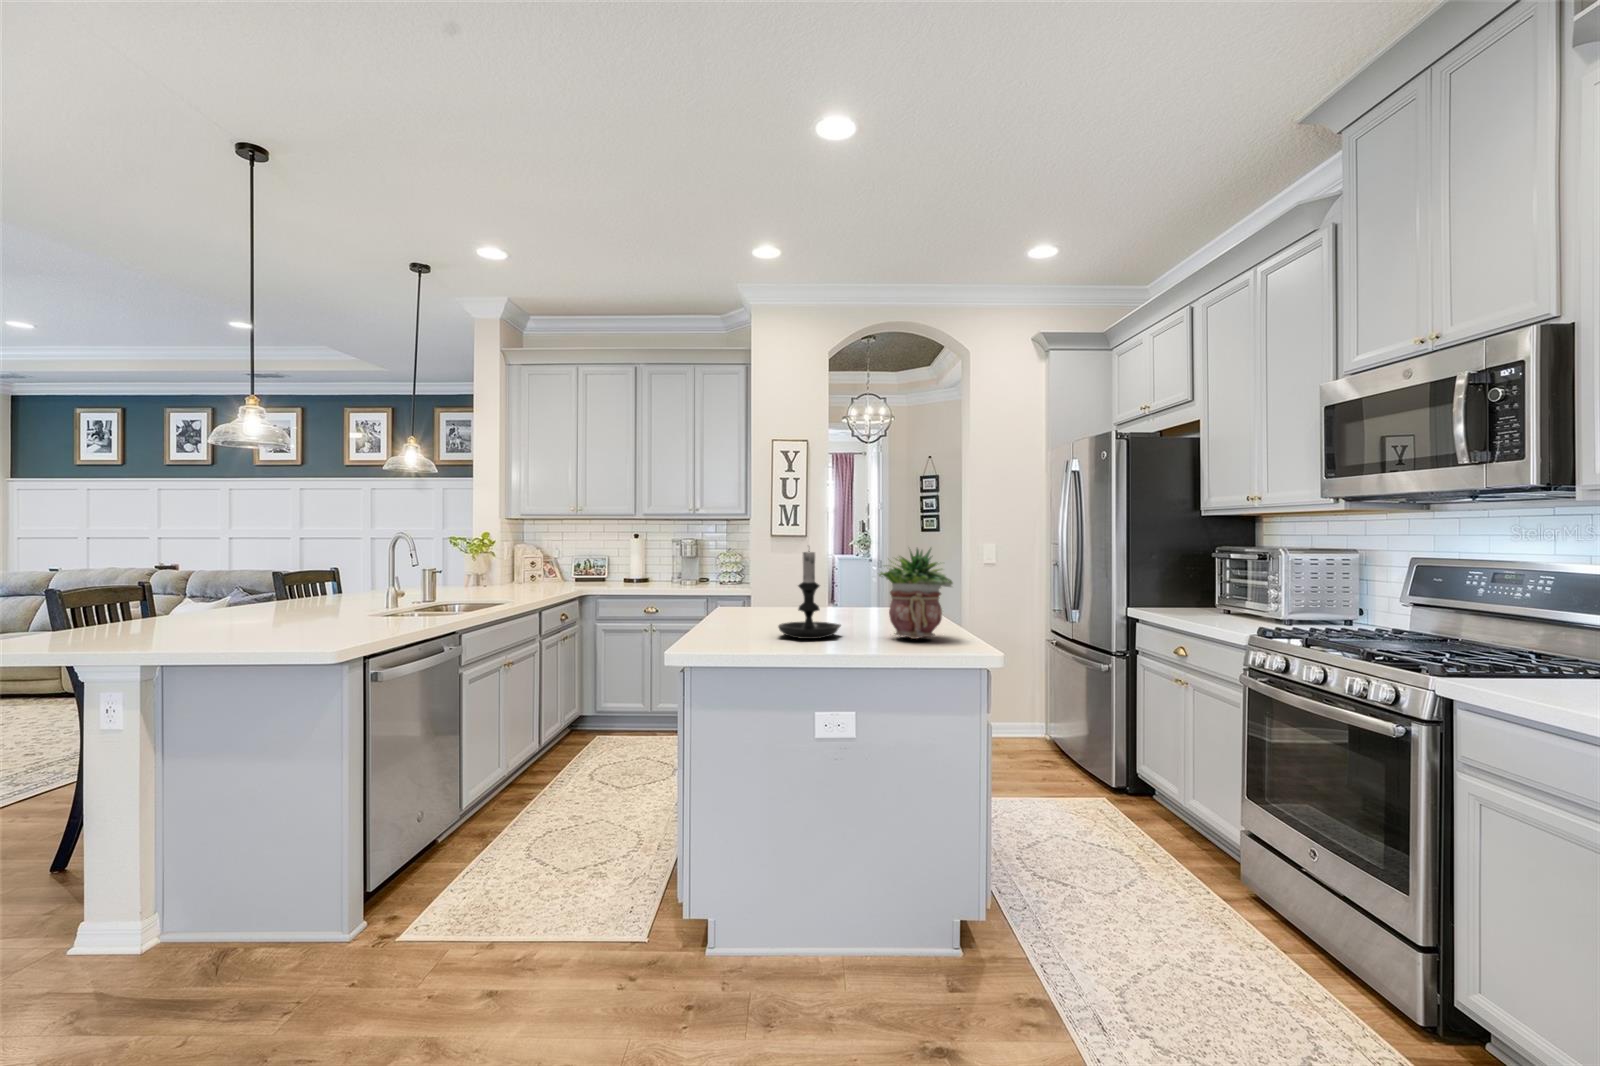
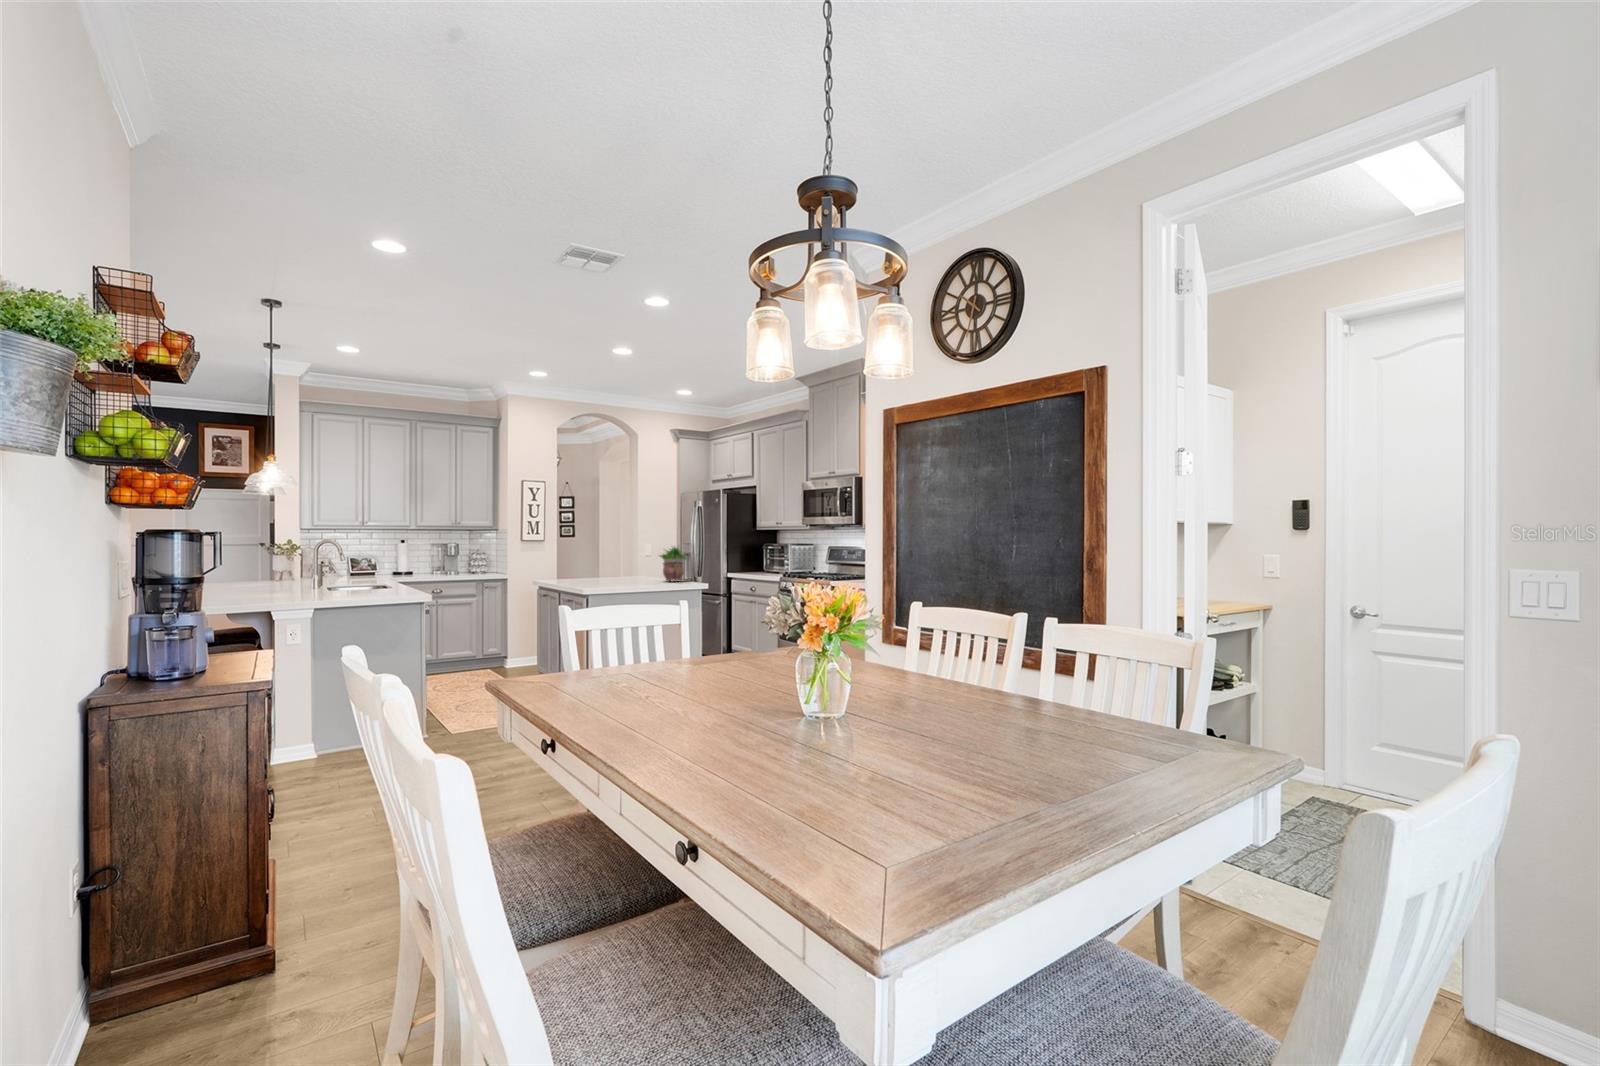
candle holder: present [778,551,841,639] -> none [617,544,644,583]

